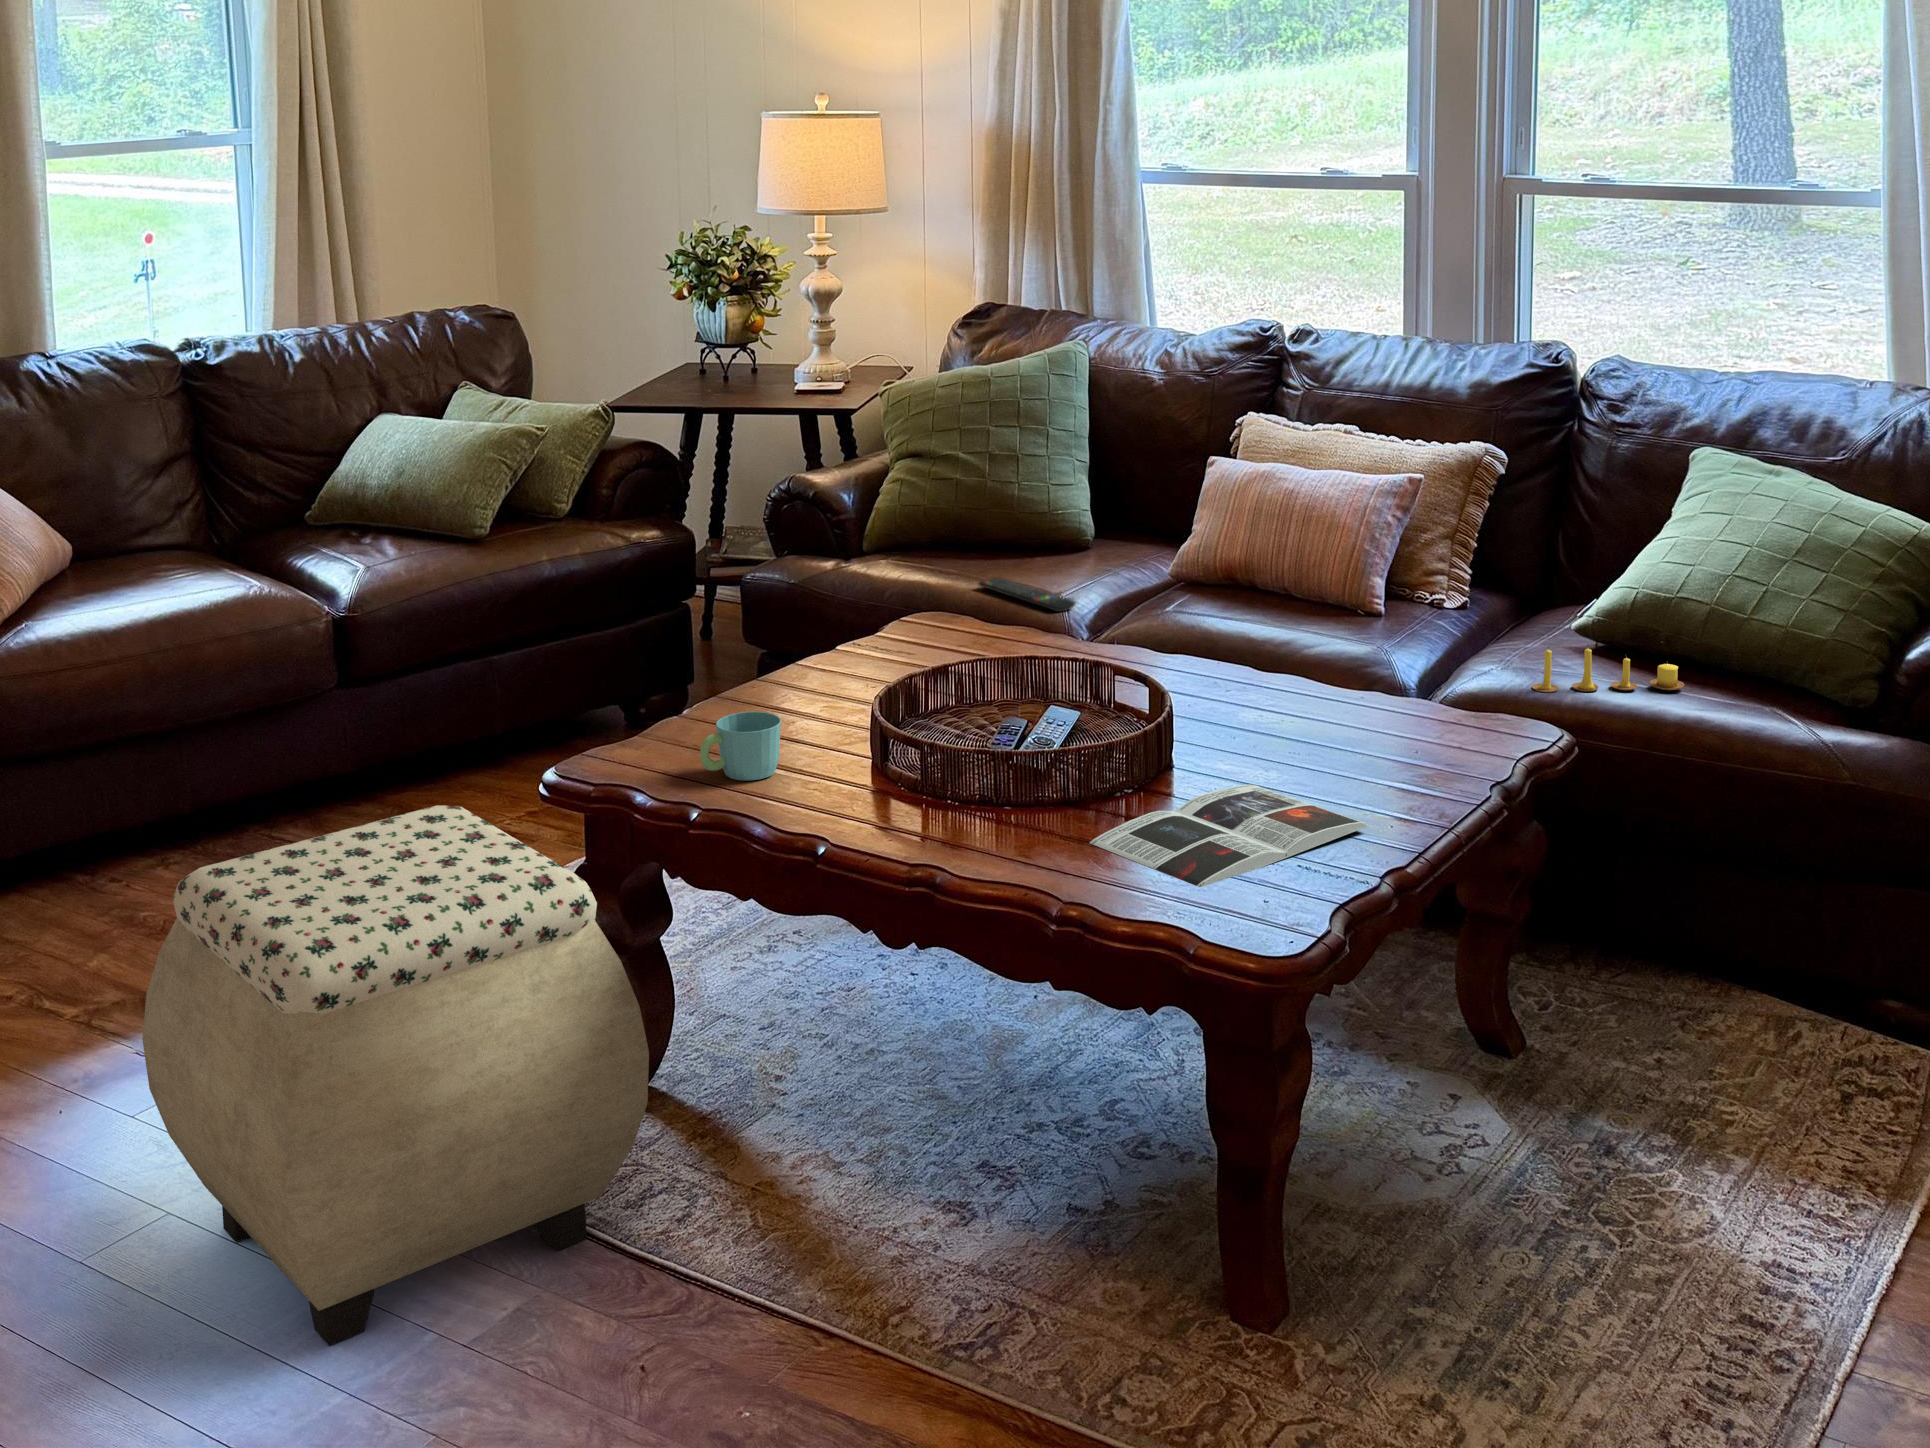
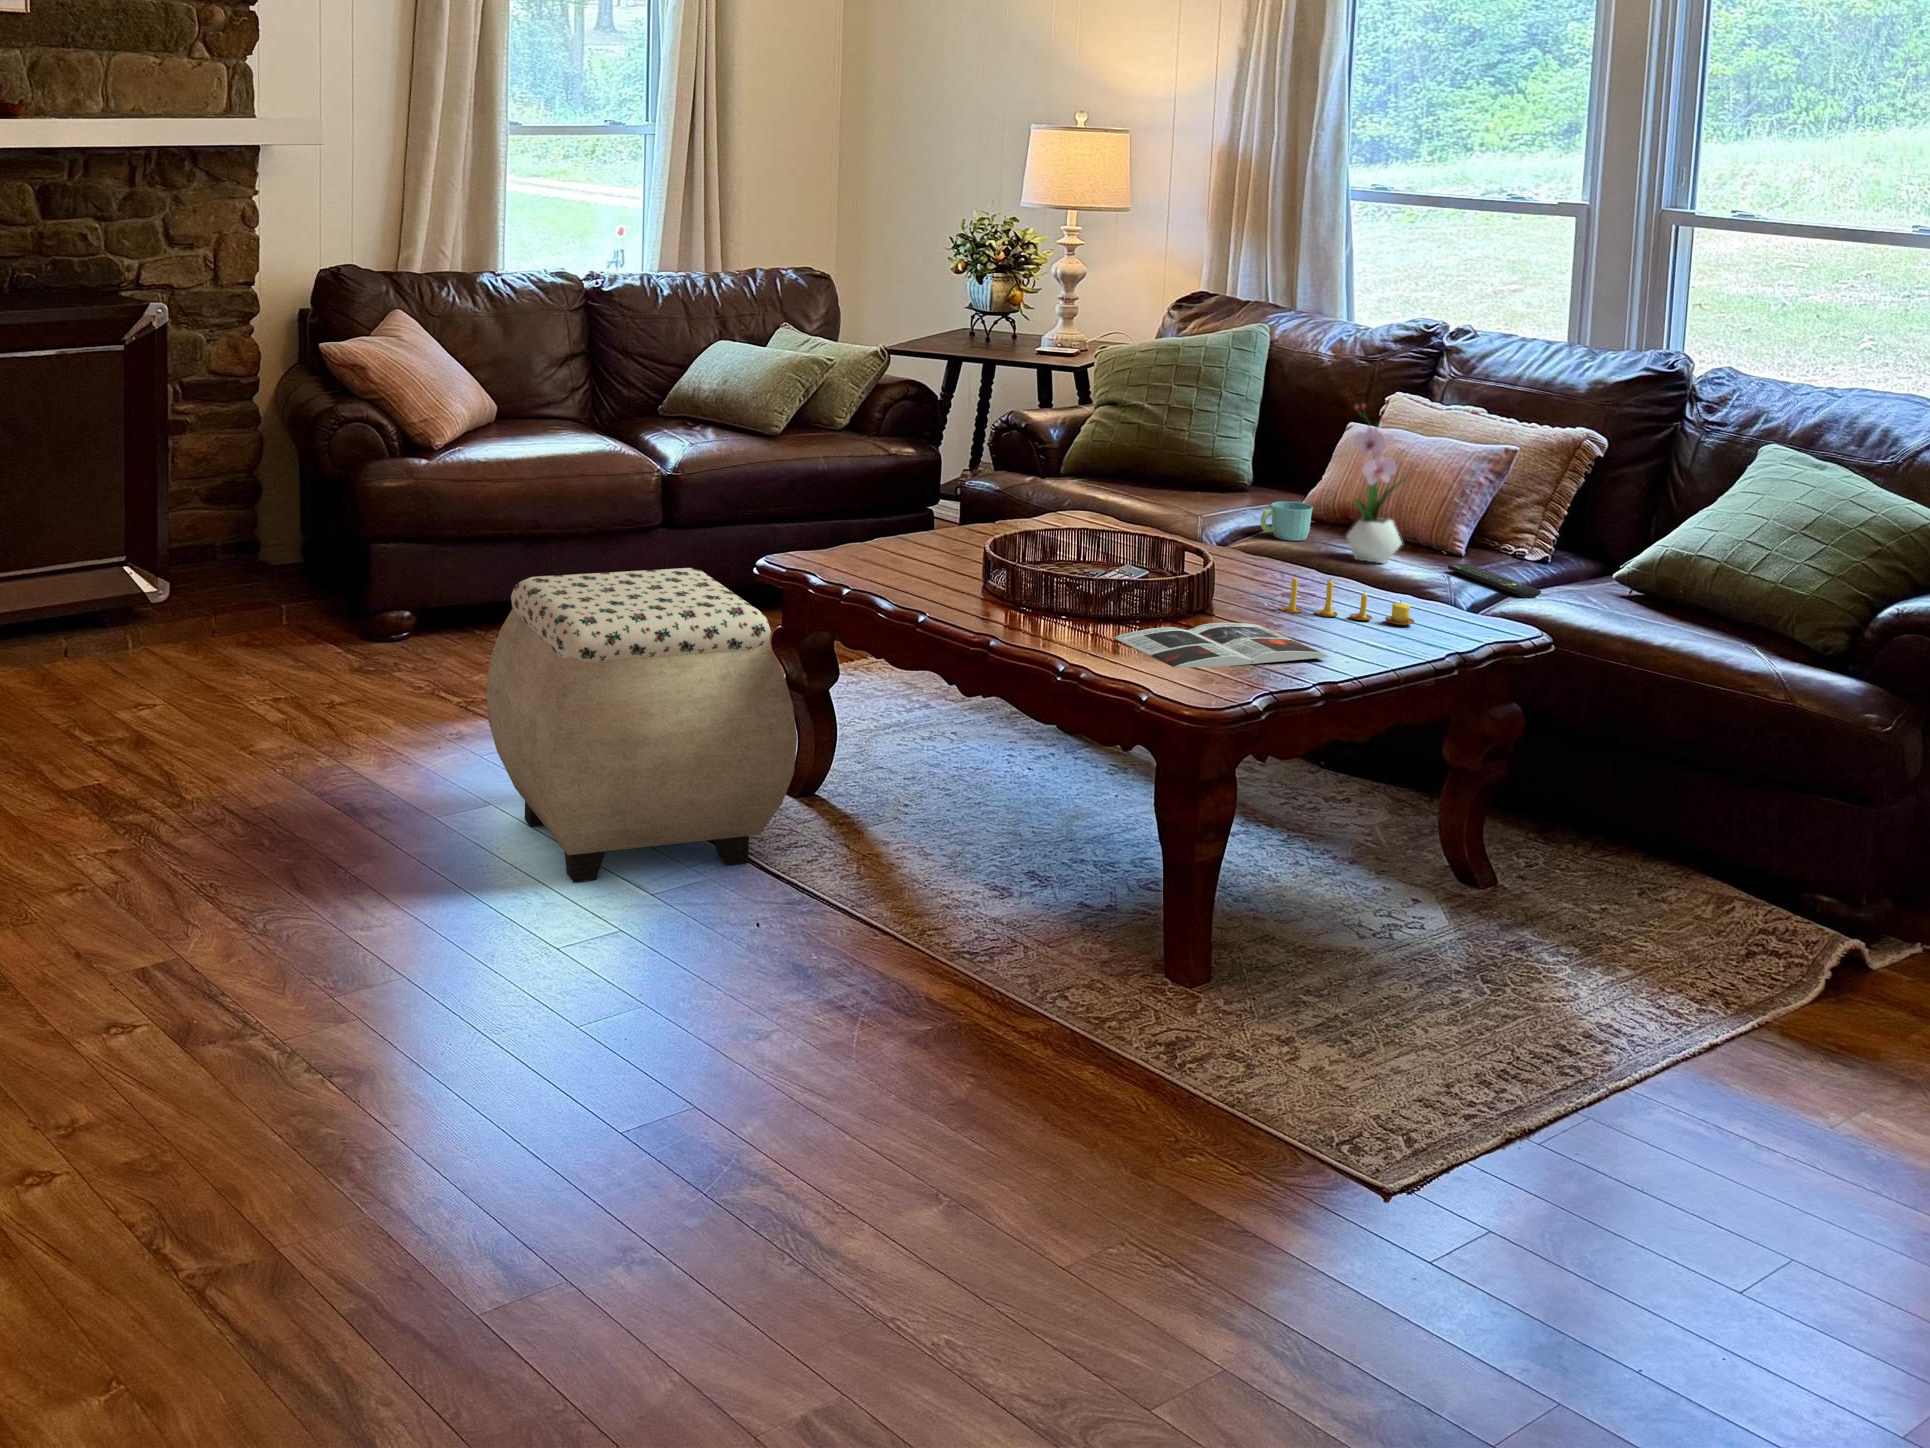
flower arrangement: none [1256,449,1325,643] -> present [1346,405,1403,563]
remote control: present [979,578,1075,612] -> present [1448,564,1541,598]
candle: present [1532,645,1684,693] -> present [1280,578,1415,625]
mug: present [700,712,781,781] -> present [1261,502,1313,541]

